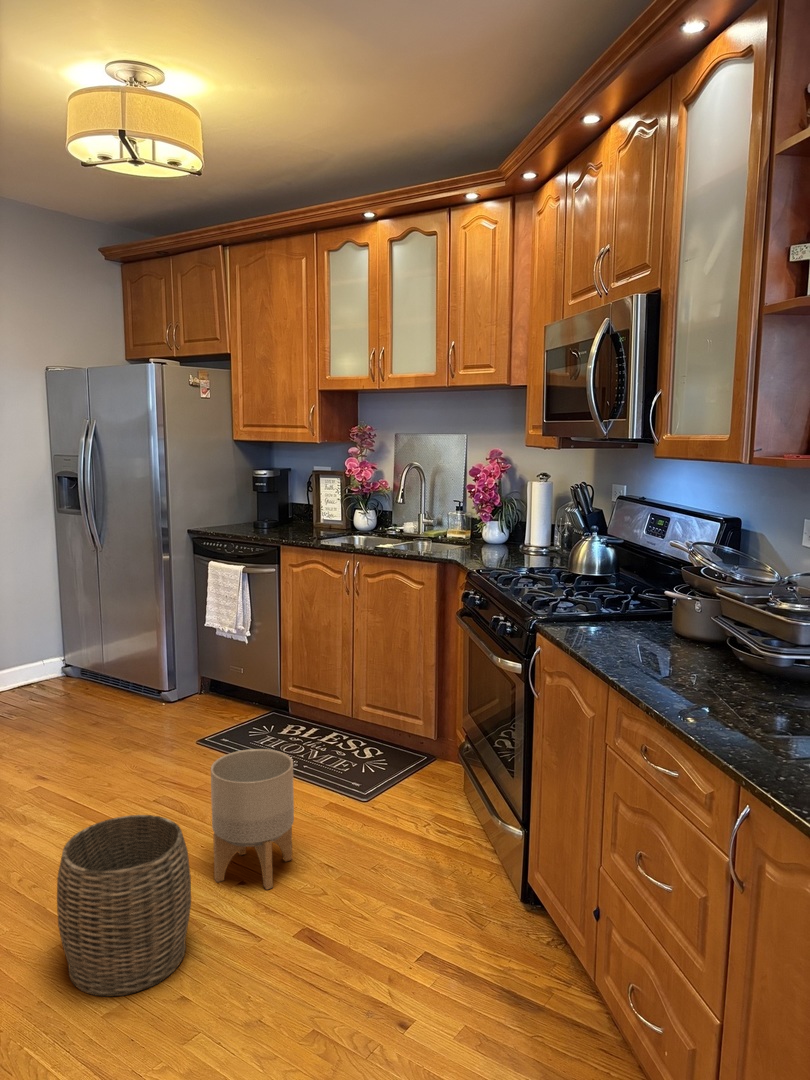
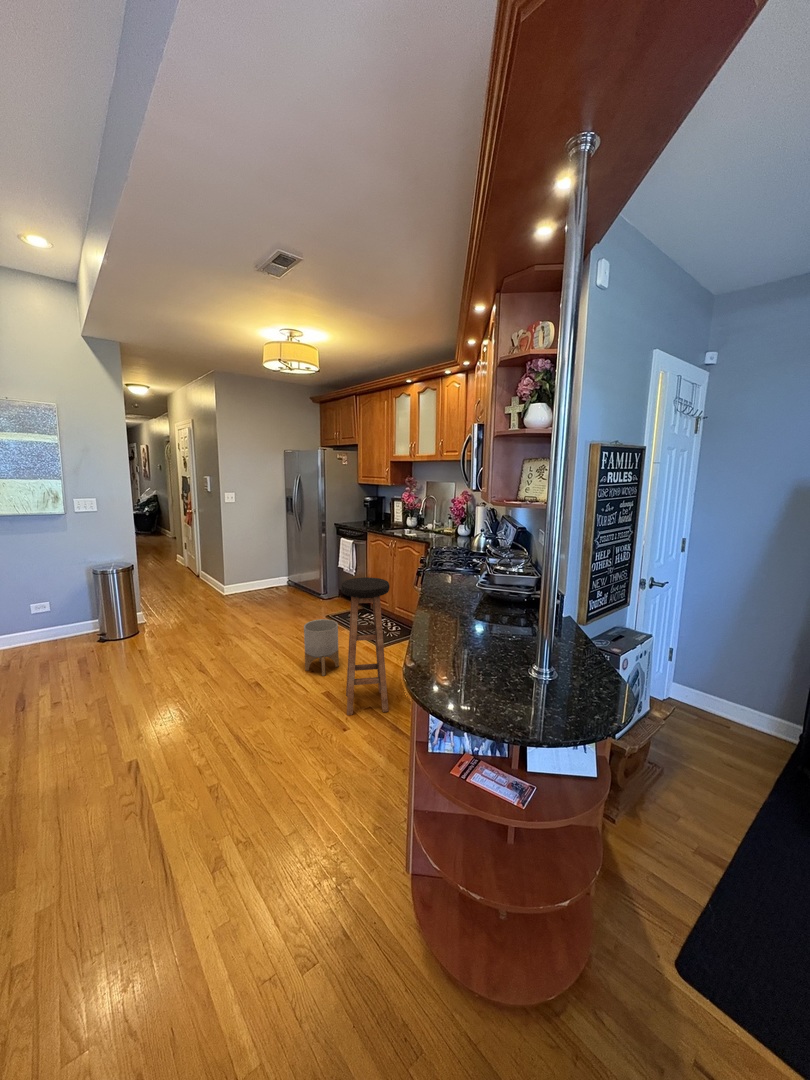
bar stool: none [349,639,474,984] -> present [341,577,390,715]
woven basket: present [57,815,191,997] -> none [234,638,285,703]

